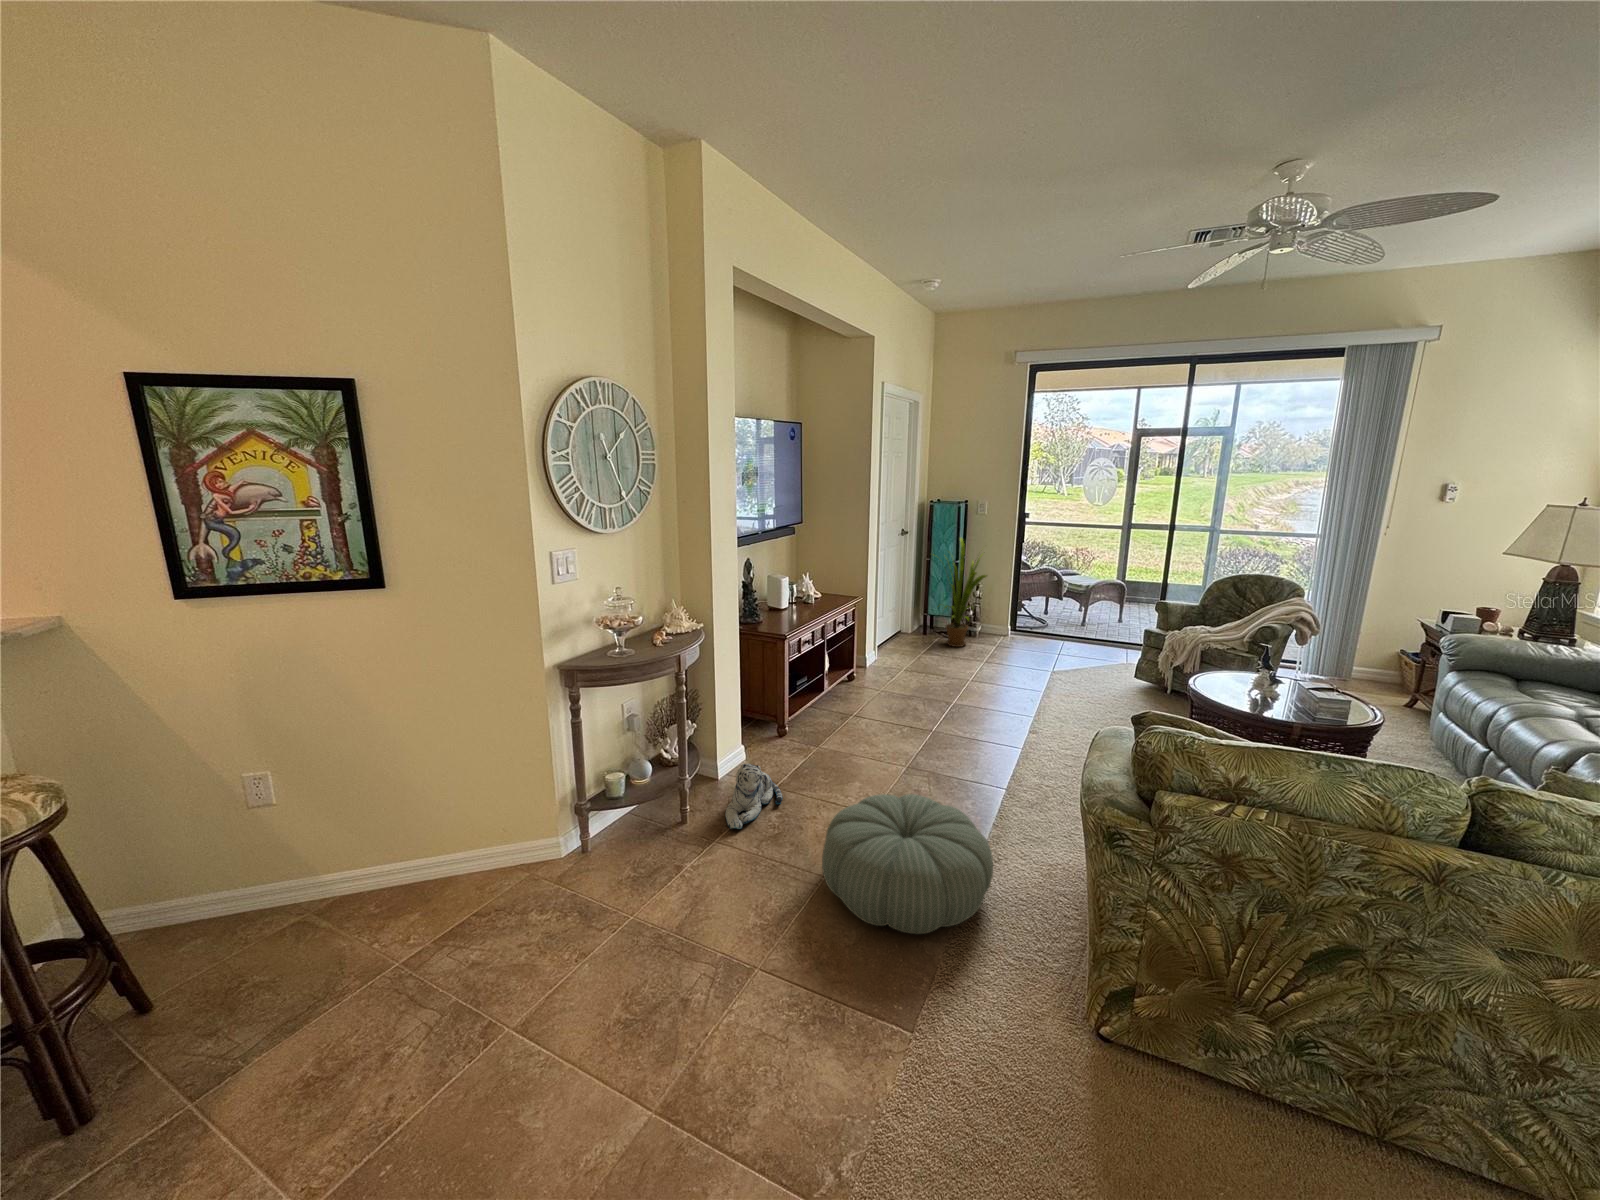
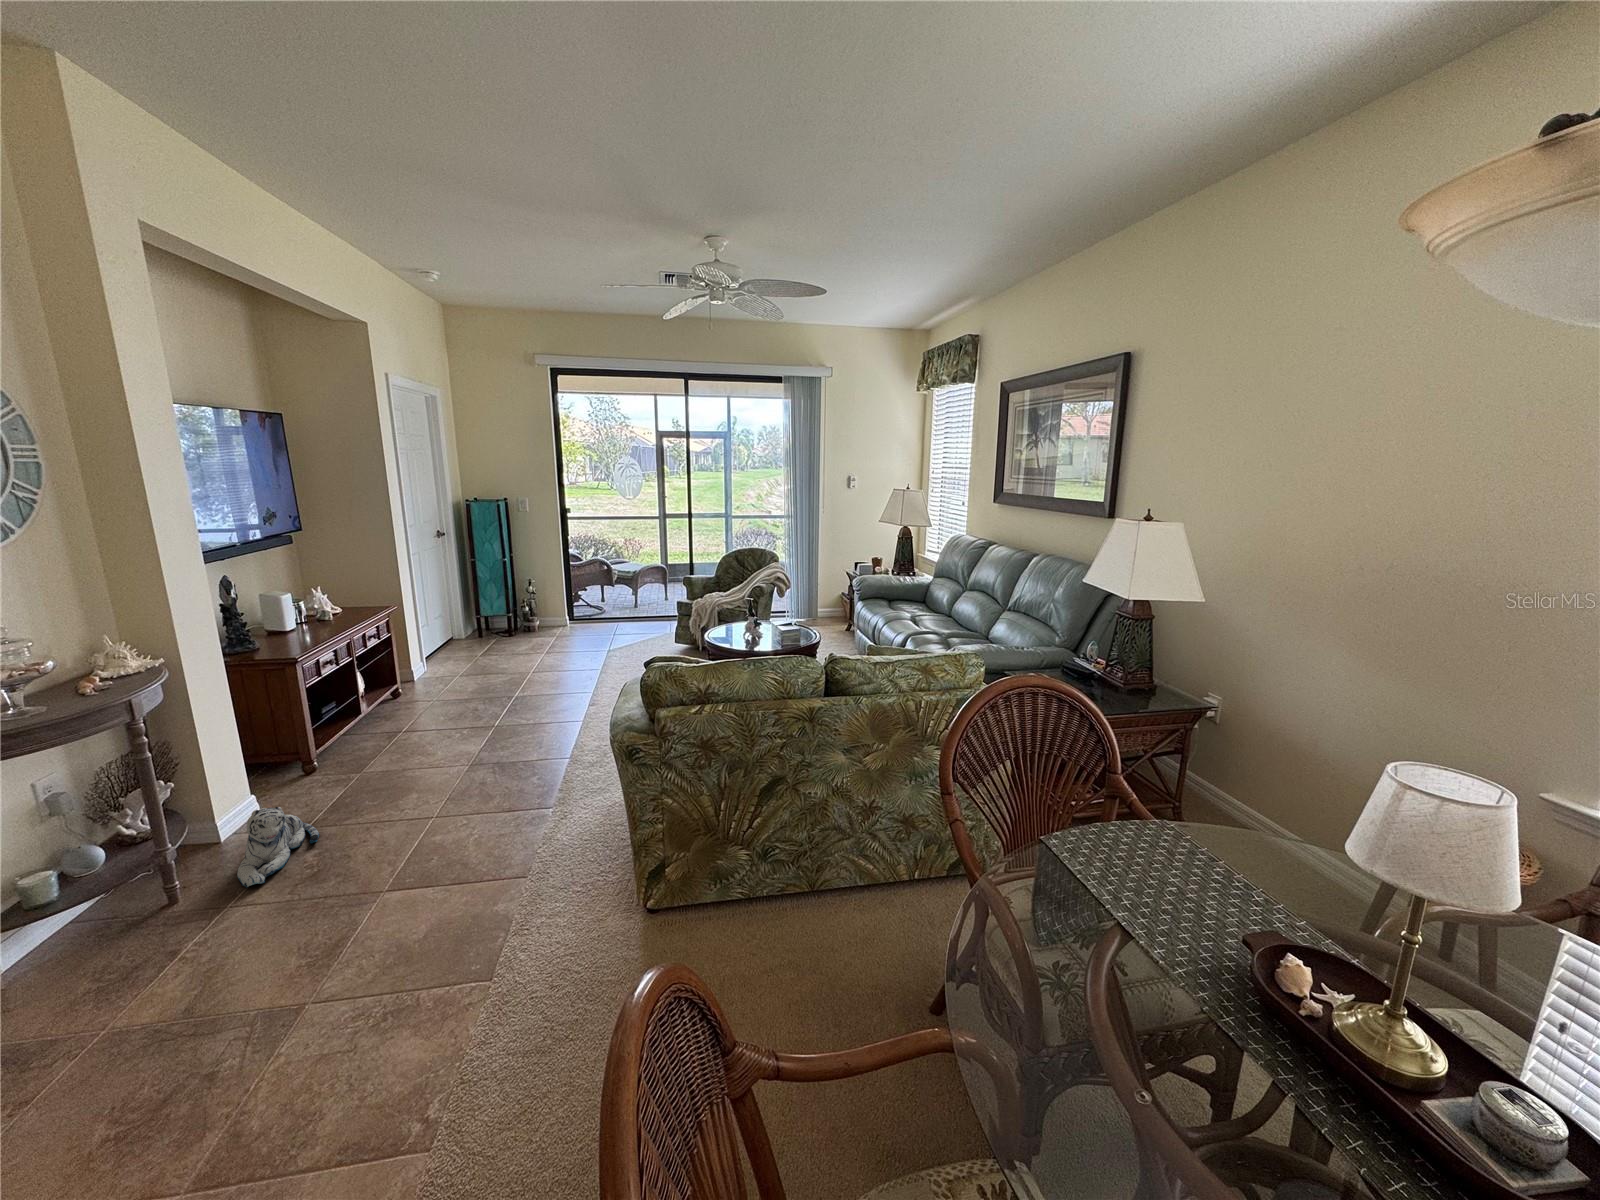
house plant: present [945,538,987,647] -> none [473,535,540,644]
pouf: present [822,794,993,934] -> none [375,781,557,913]

